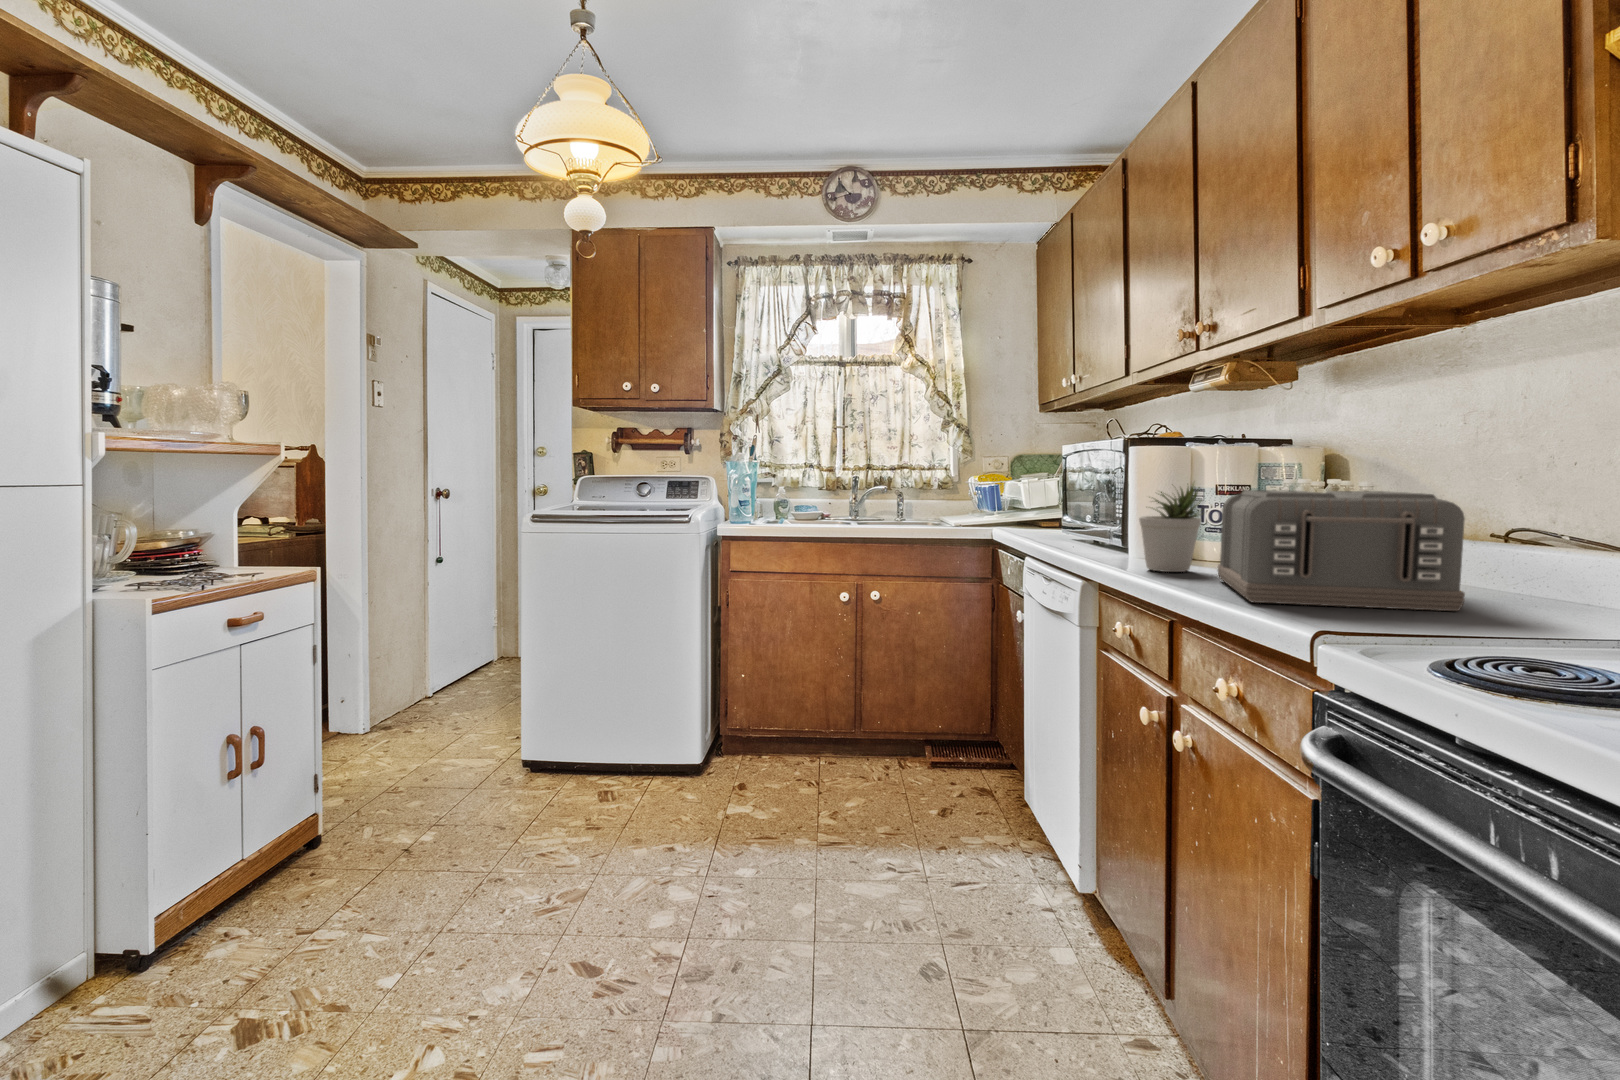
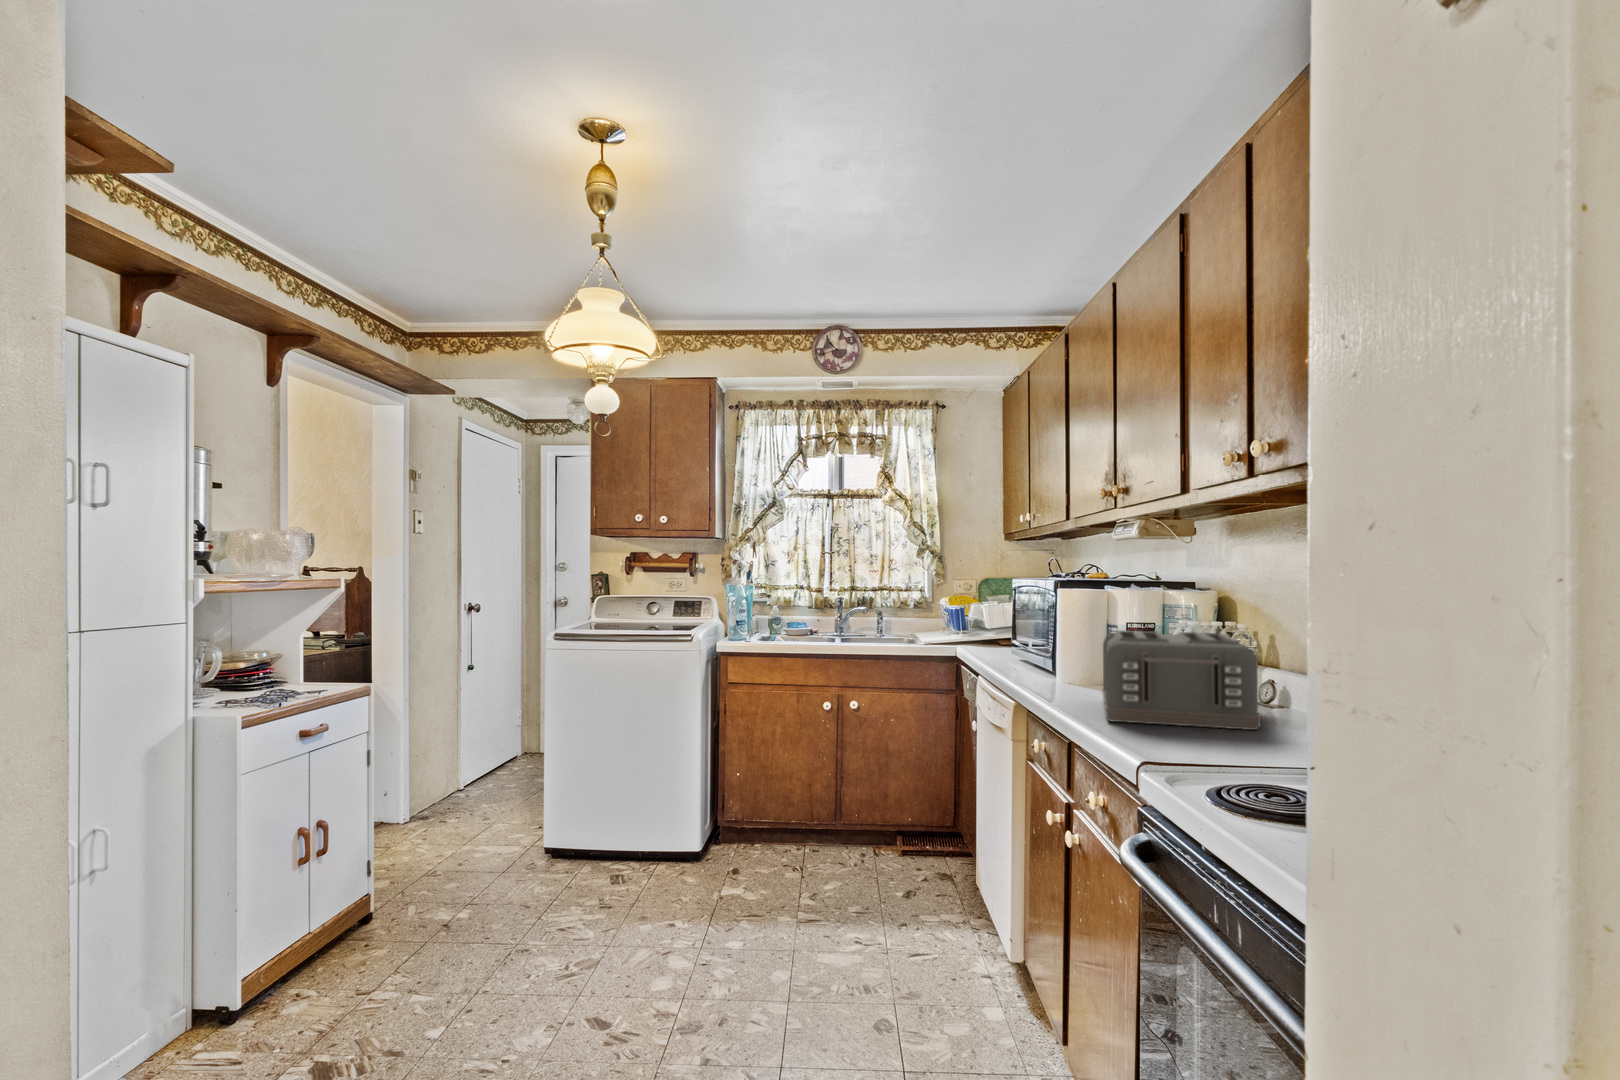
potted plant: present [1139,484,1201,572] -> none [1048,618,1098,691]

